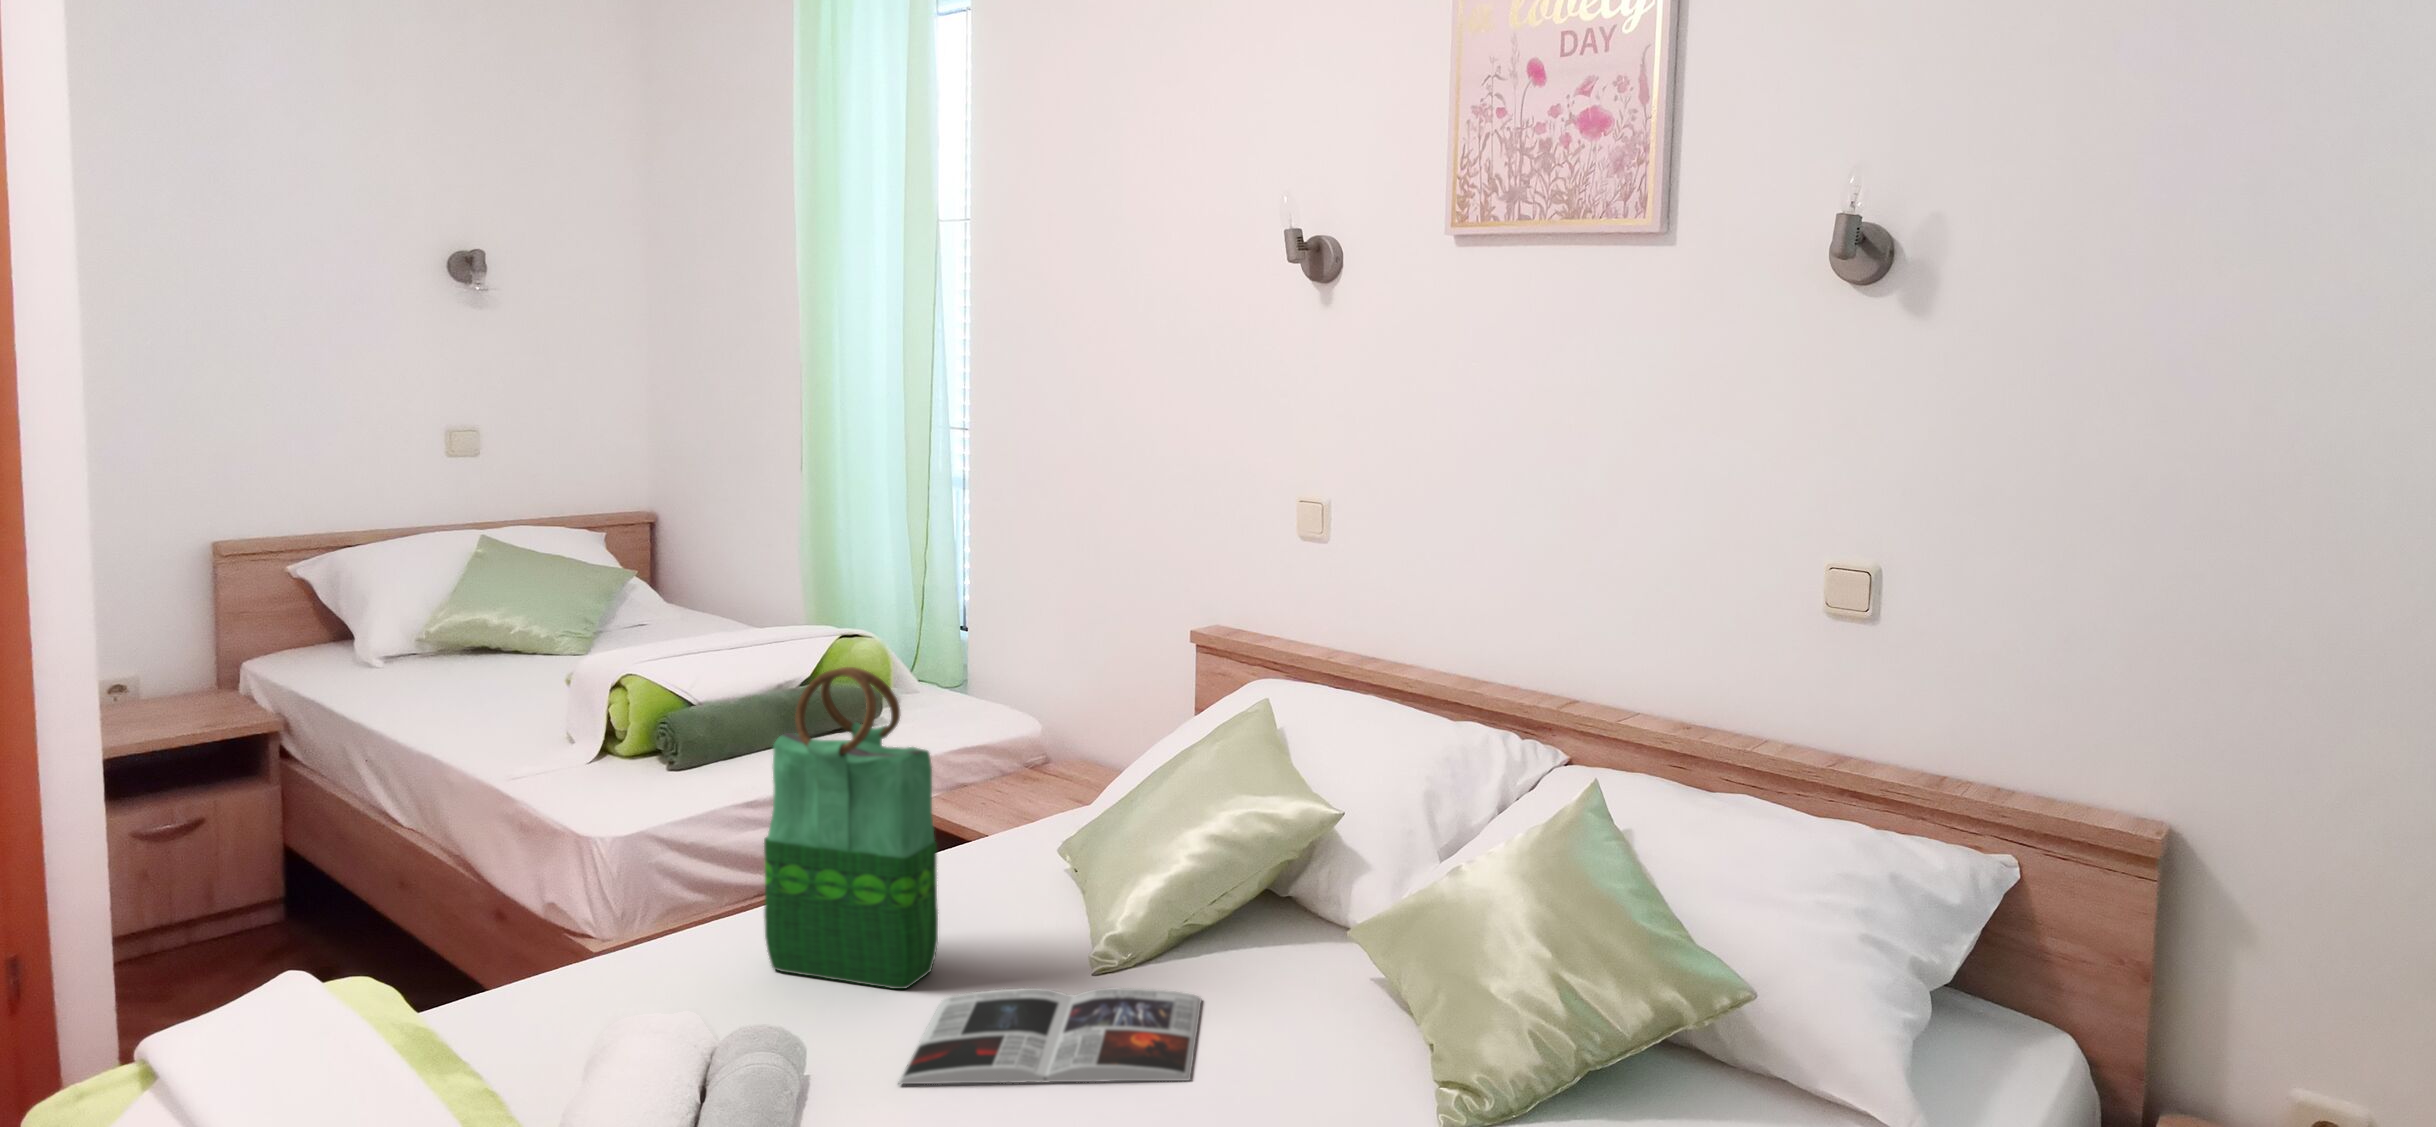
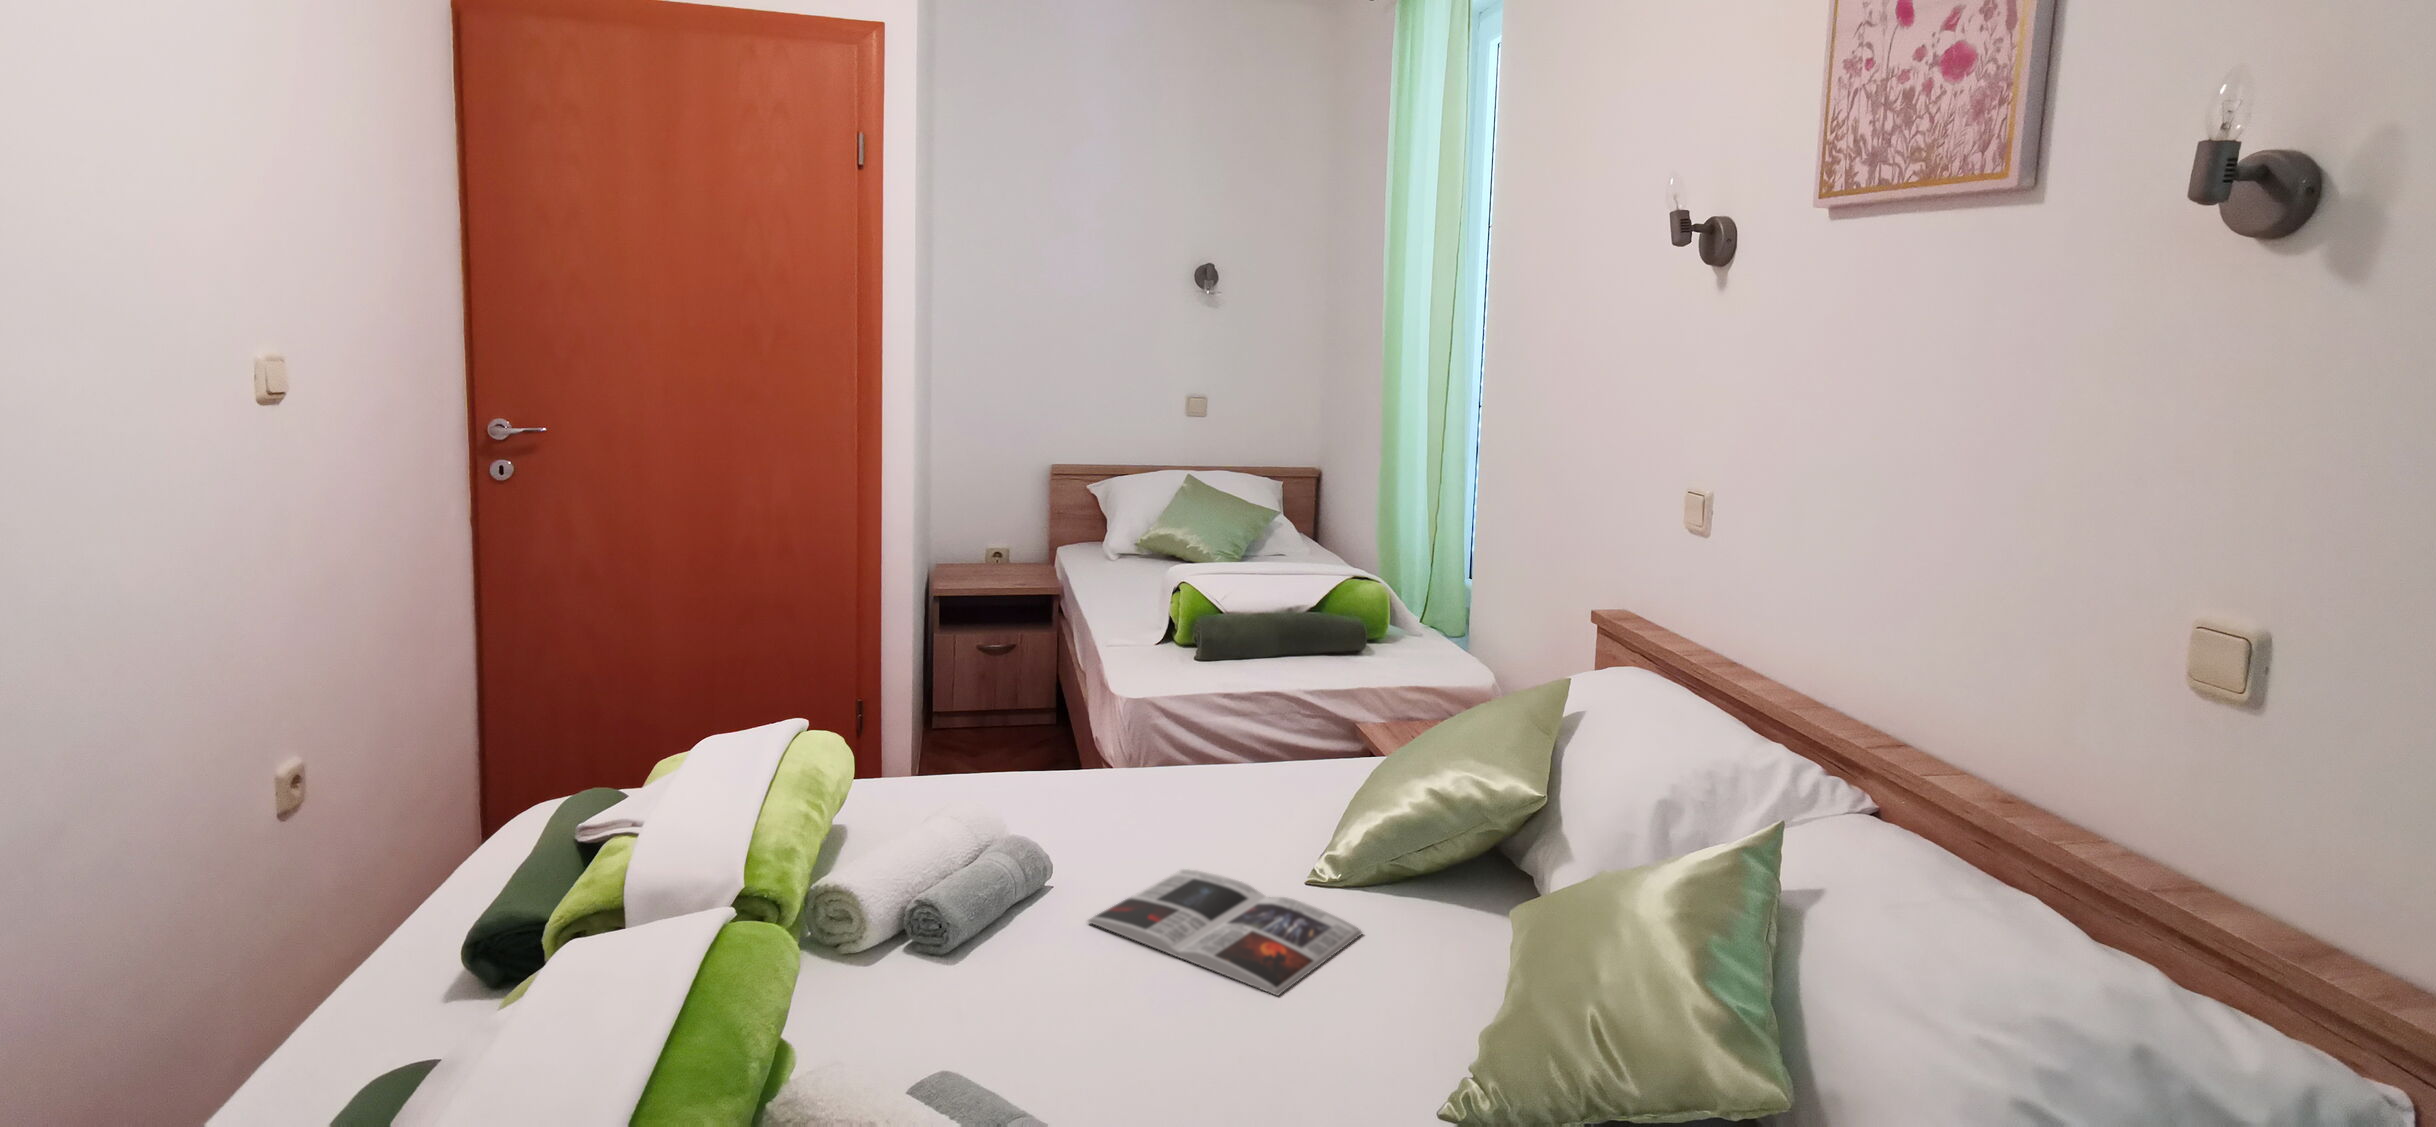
tote bag: present [764,667,938,989] -> none [1104,587,1205,855]

